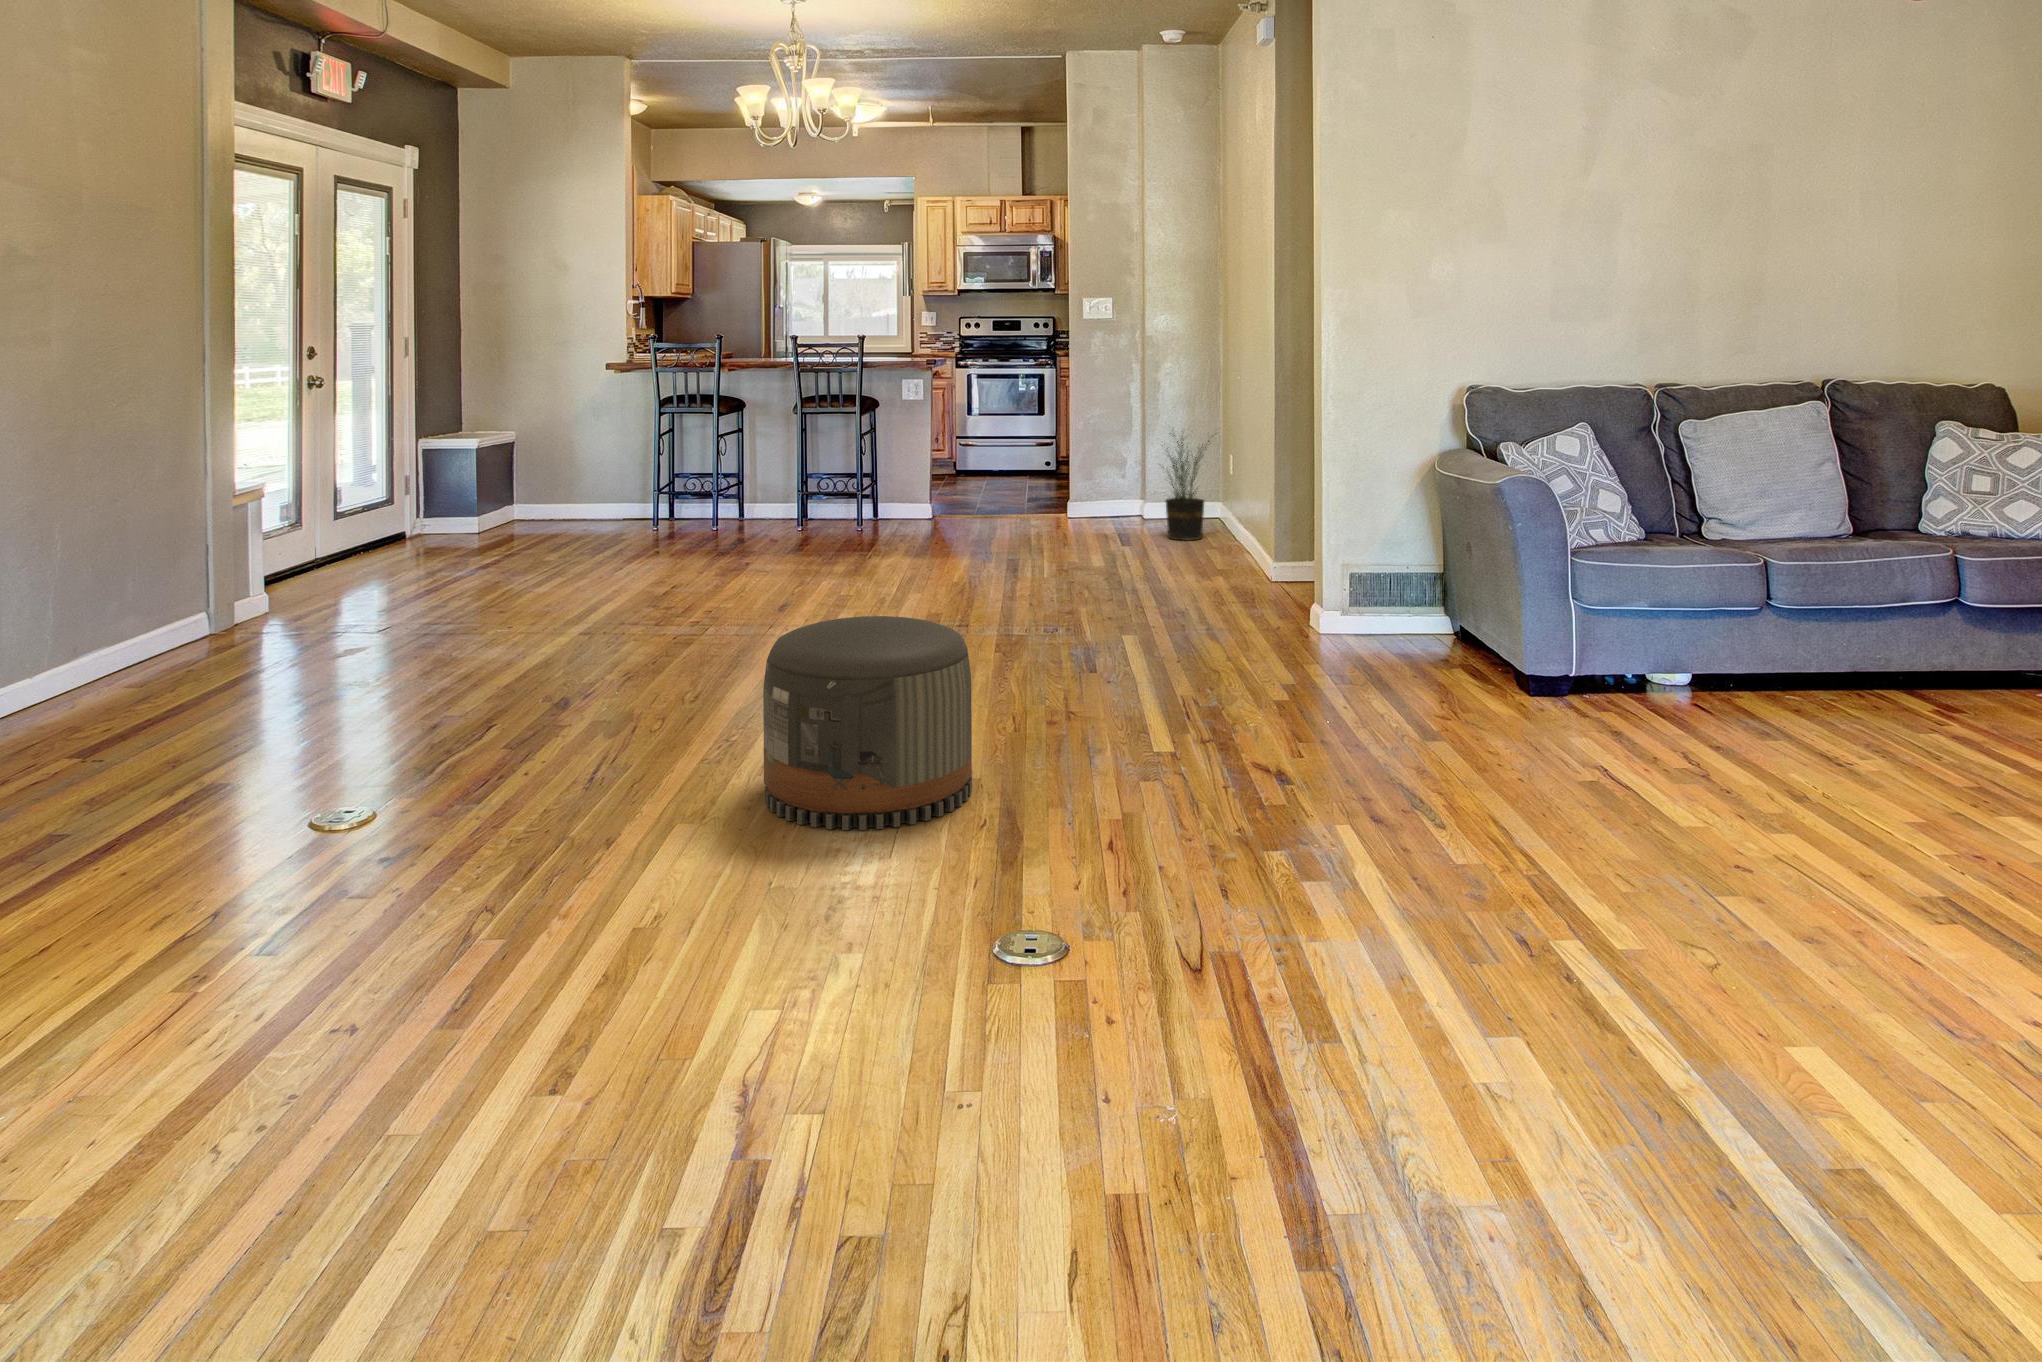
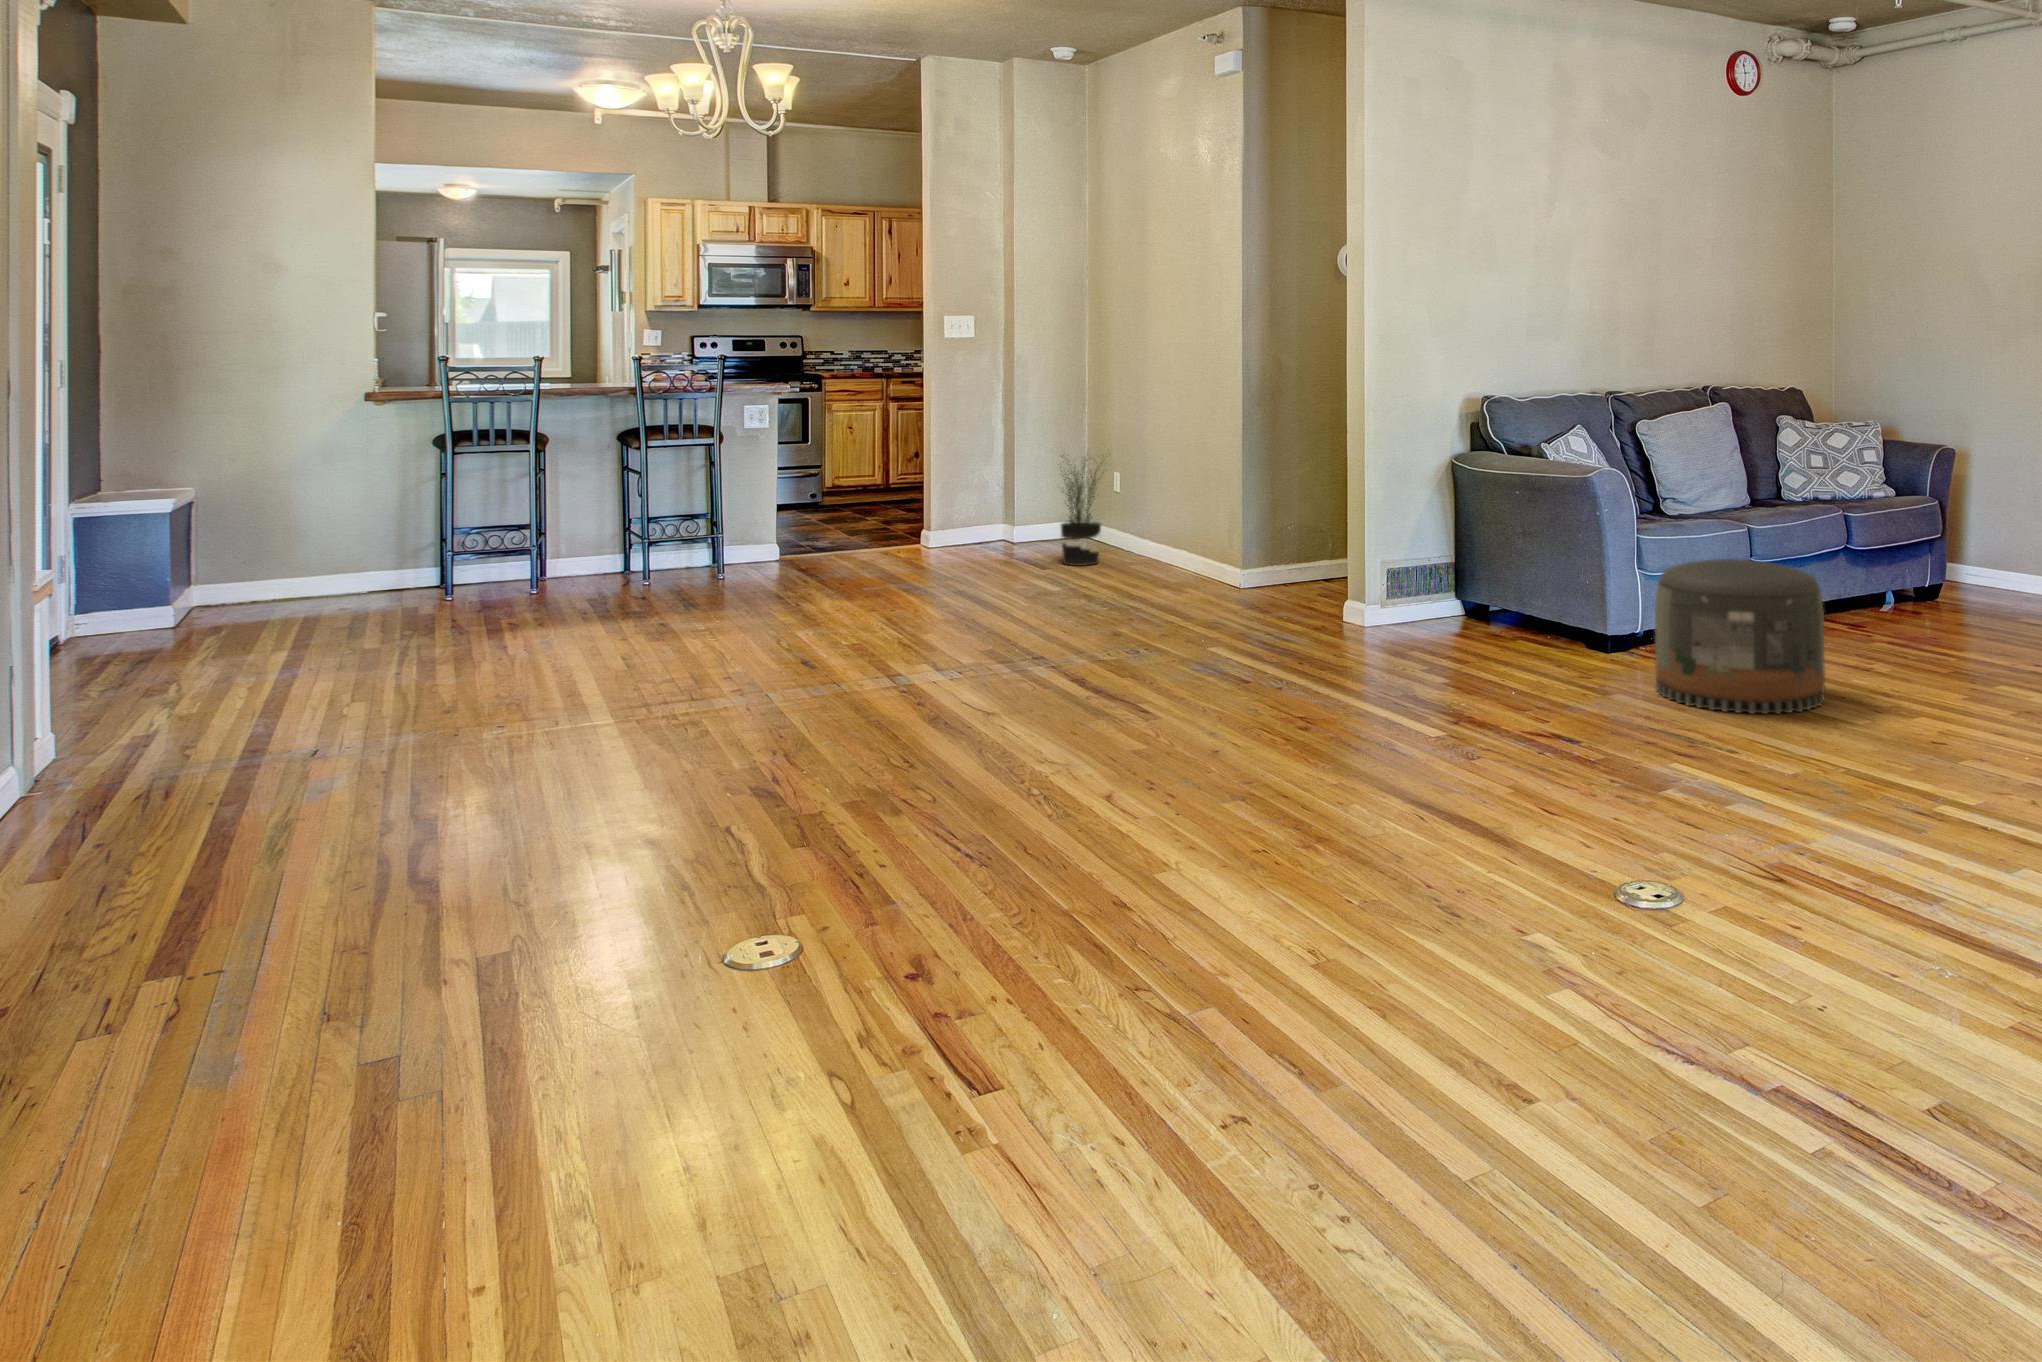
pouf: present [763,616,972,830] -> present [1655,559,1825,714]

